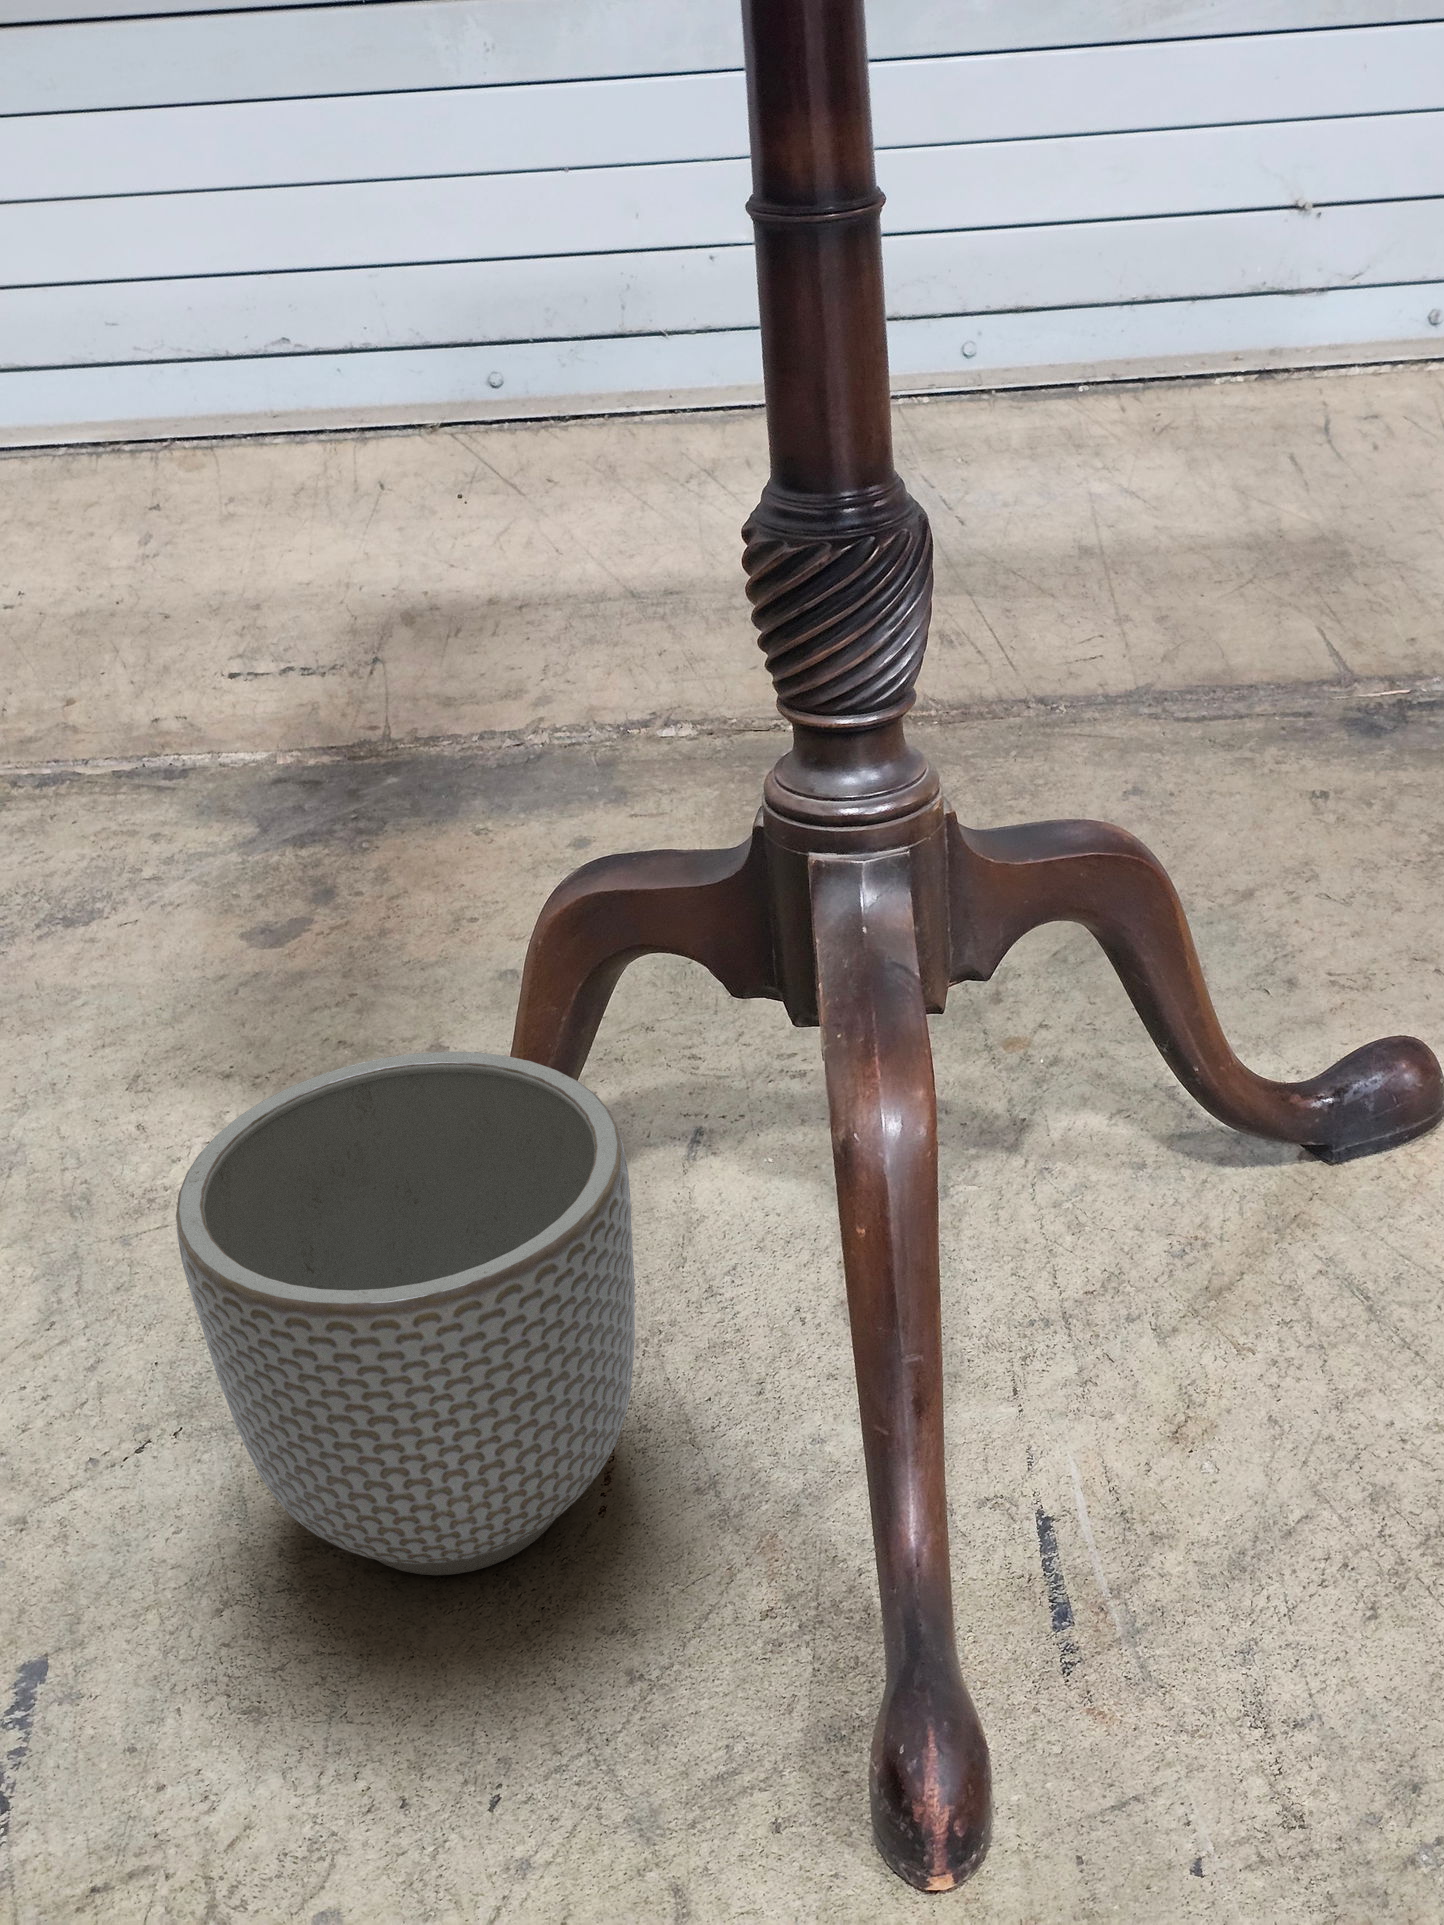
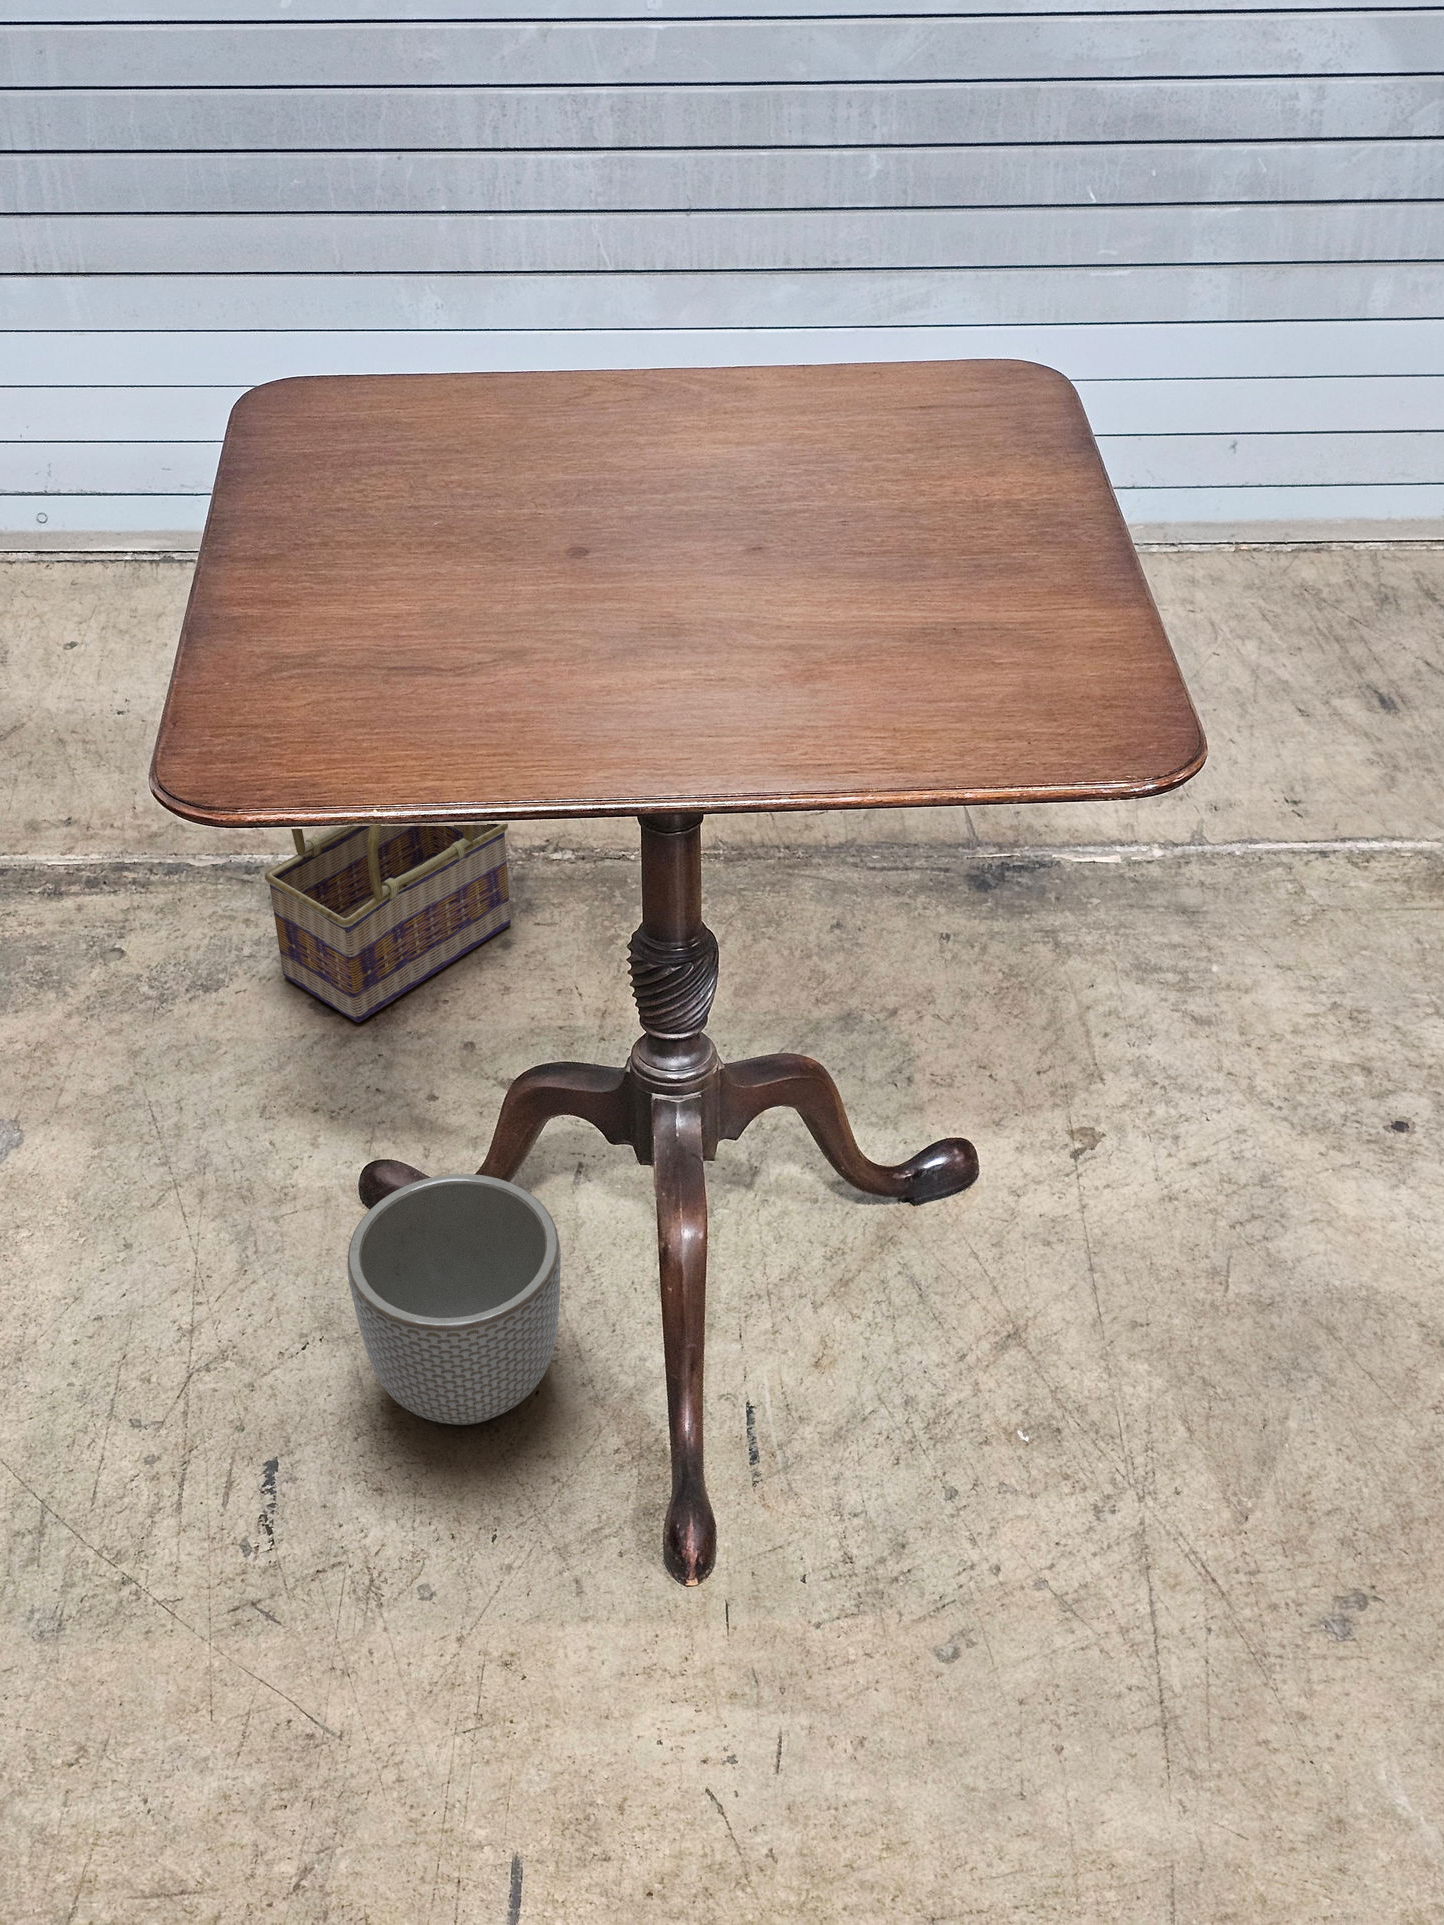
basket: none [152,440,587,948] -> present [265,824,511,1022]

